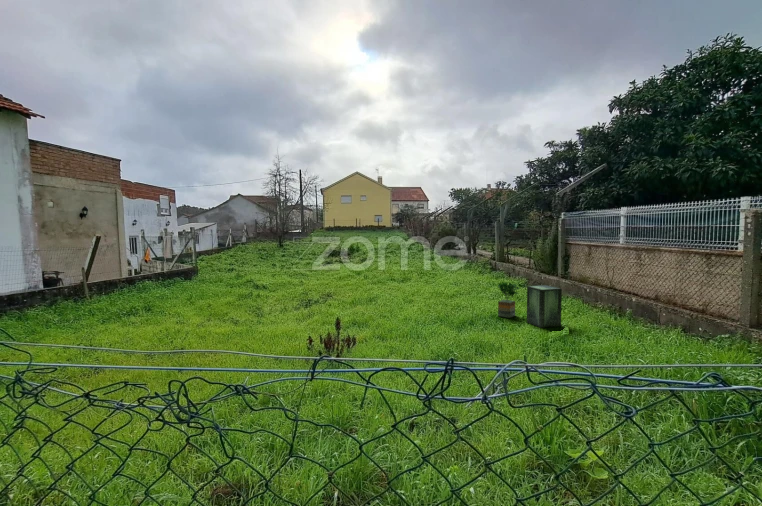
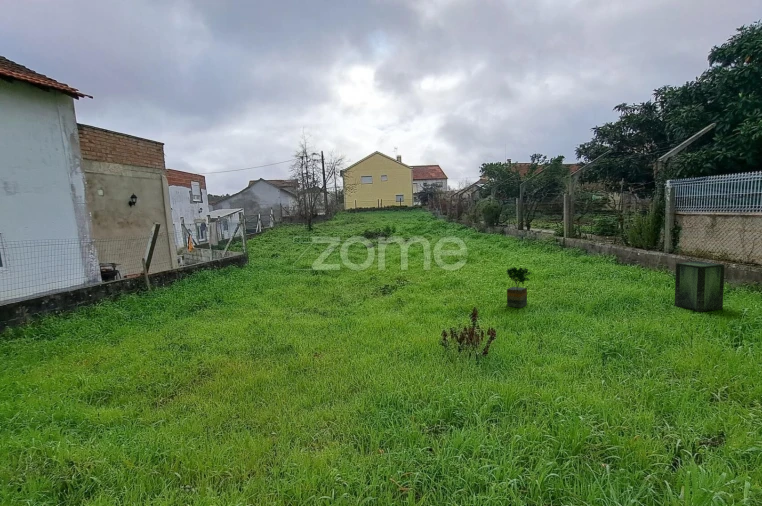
potted tree: present [498,283,519,318] -> present [506,267,531,308]

